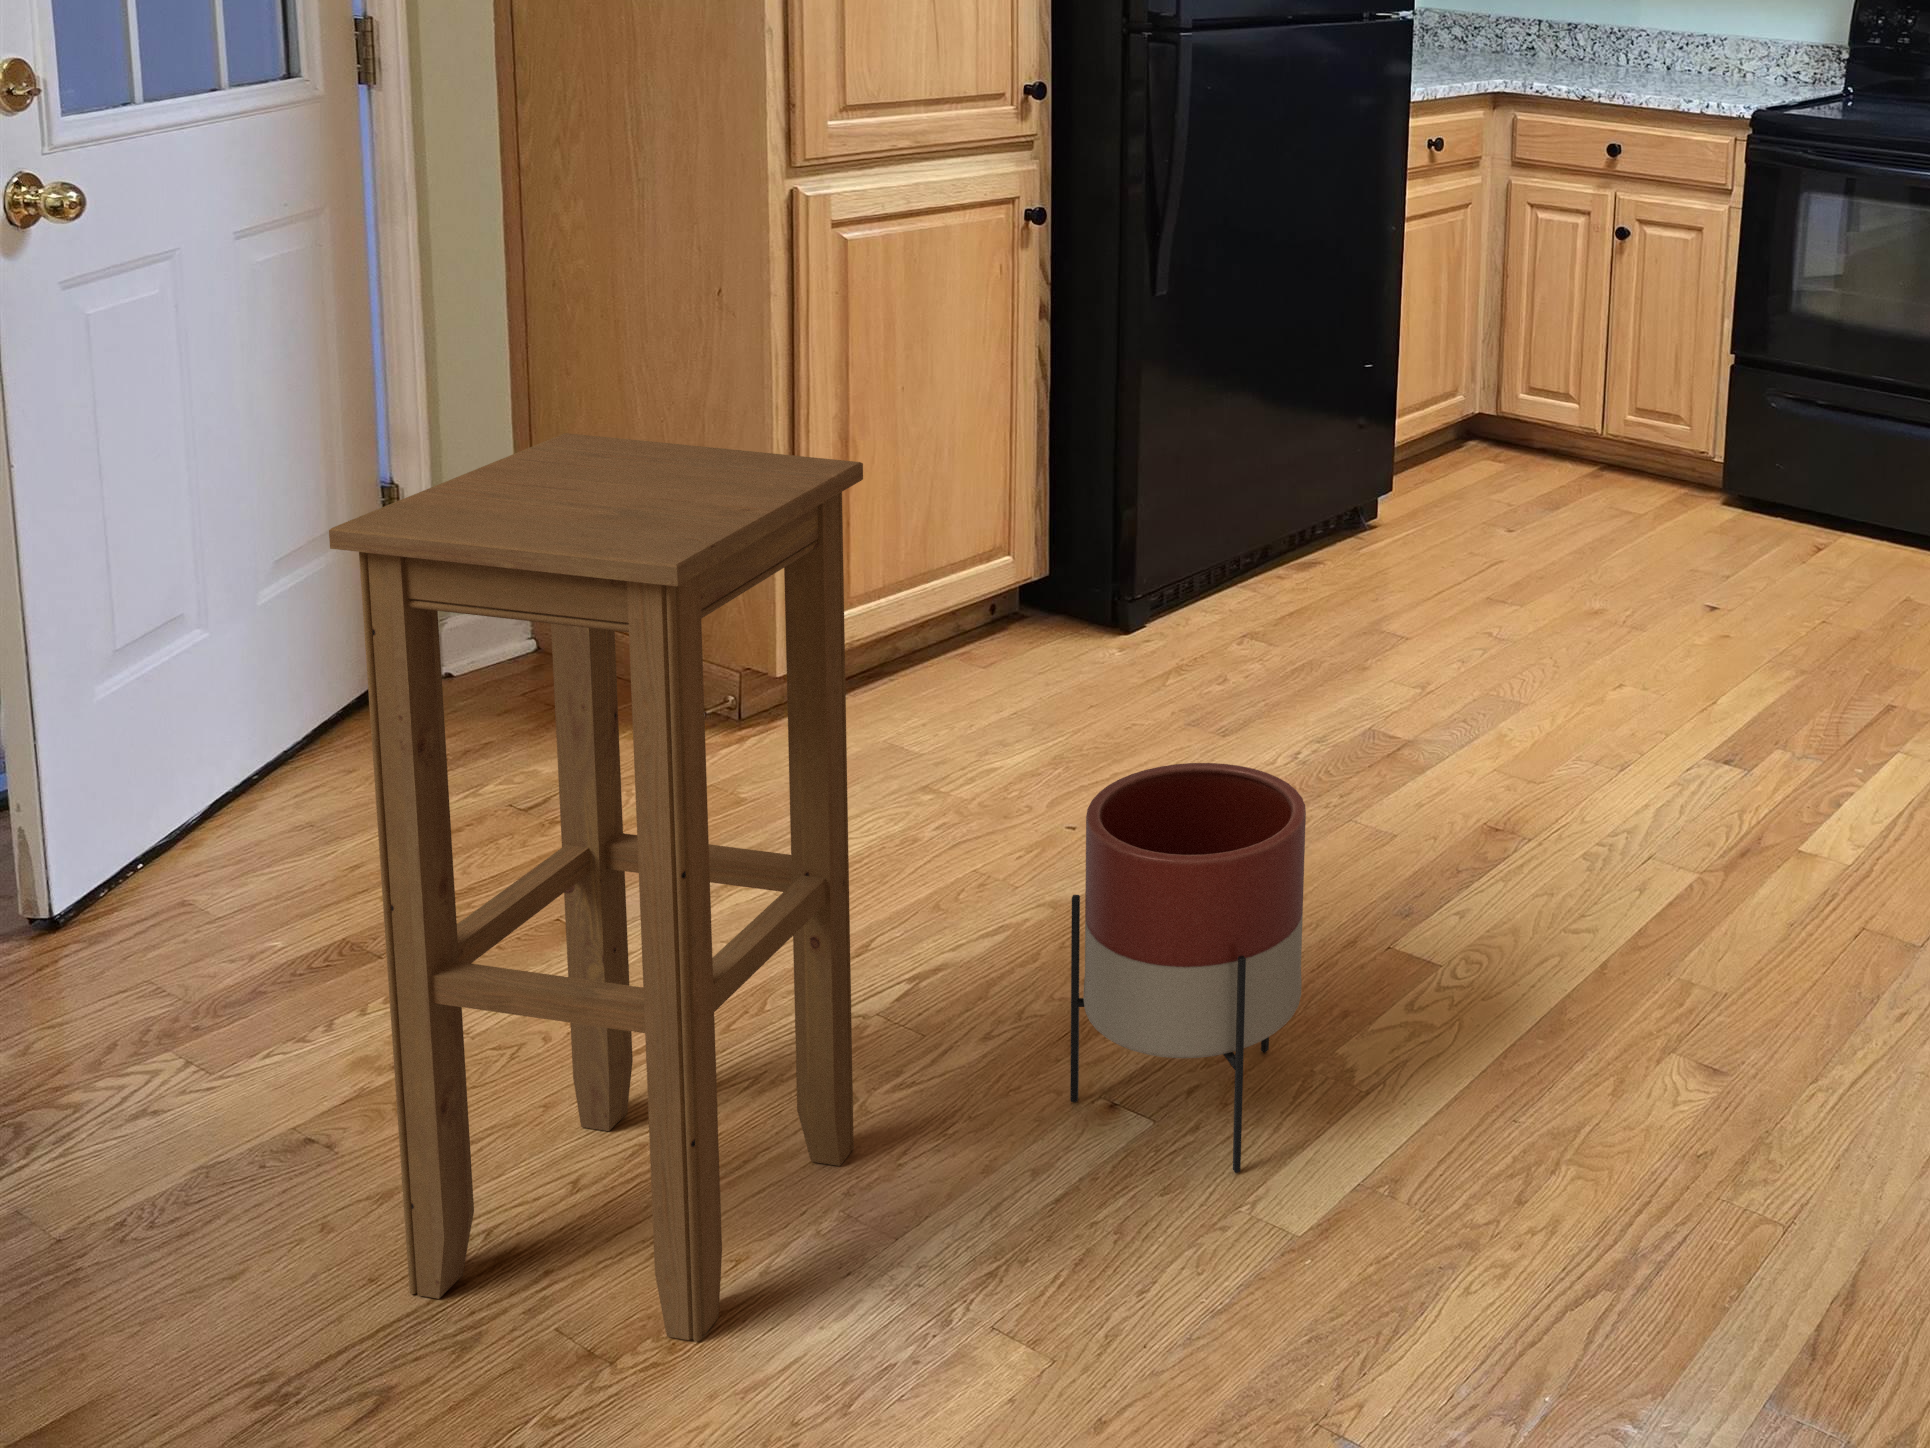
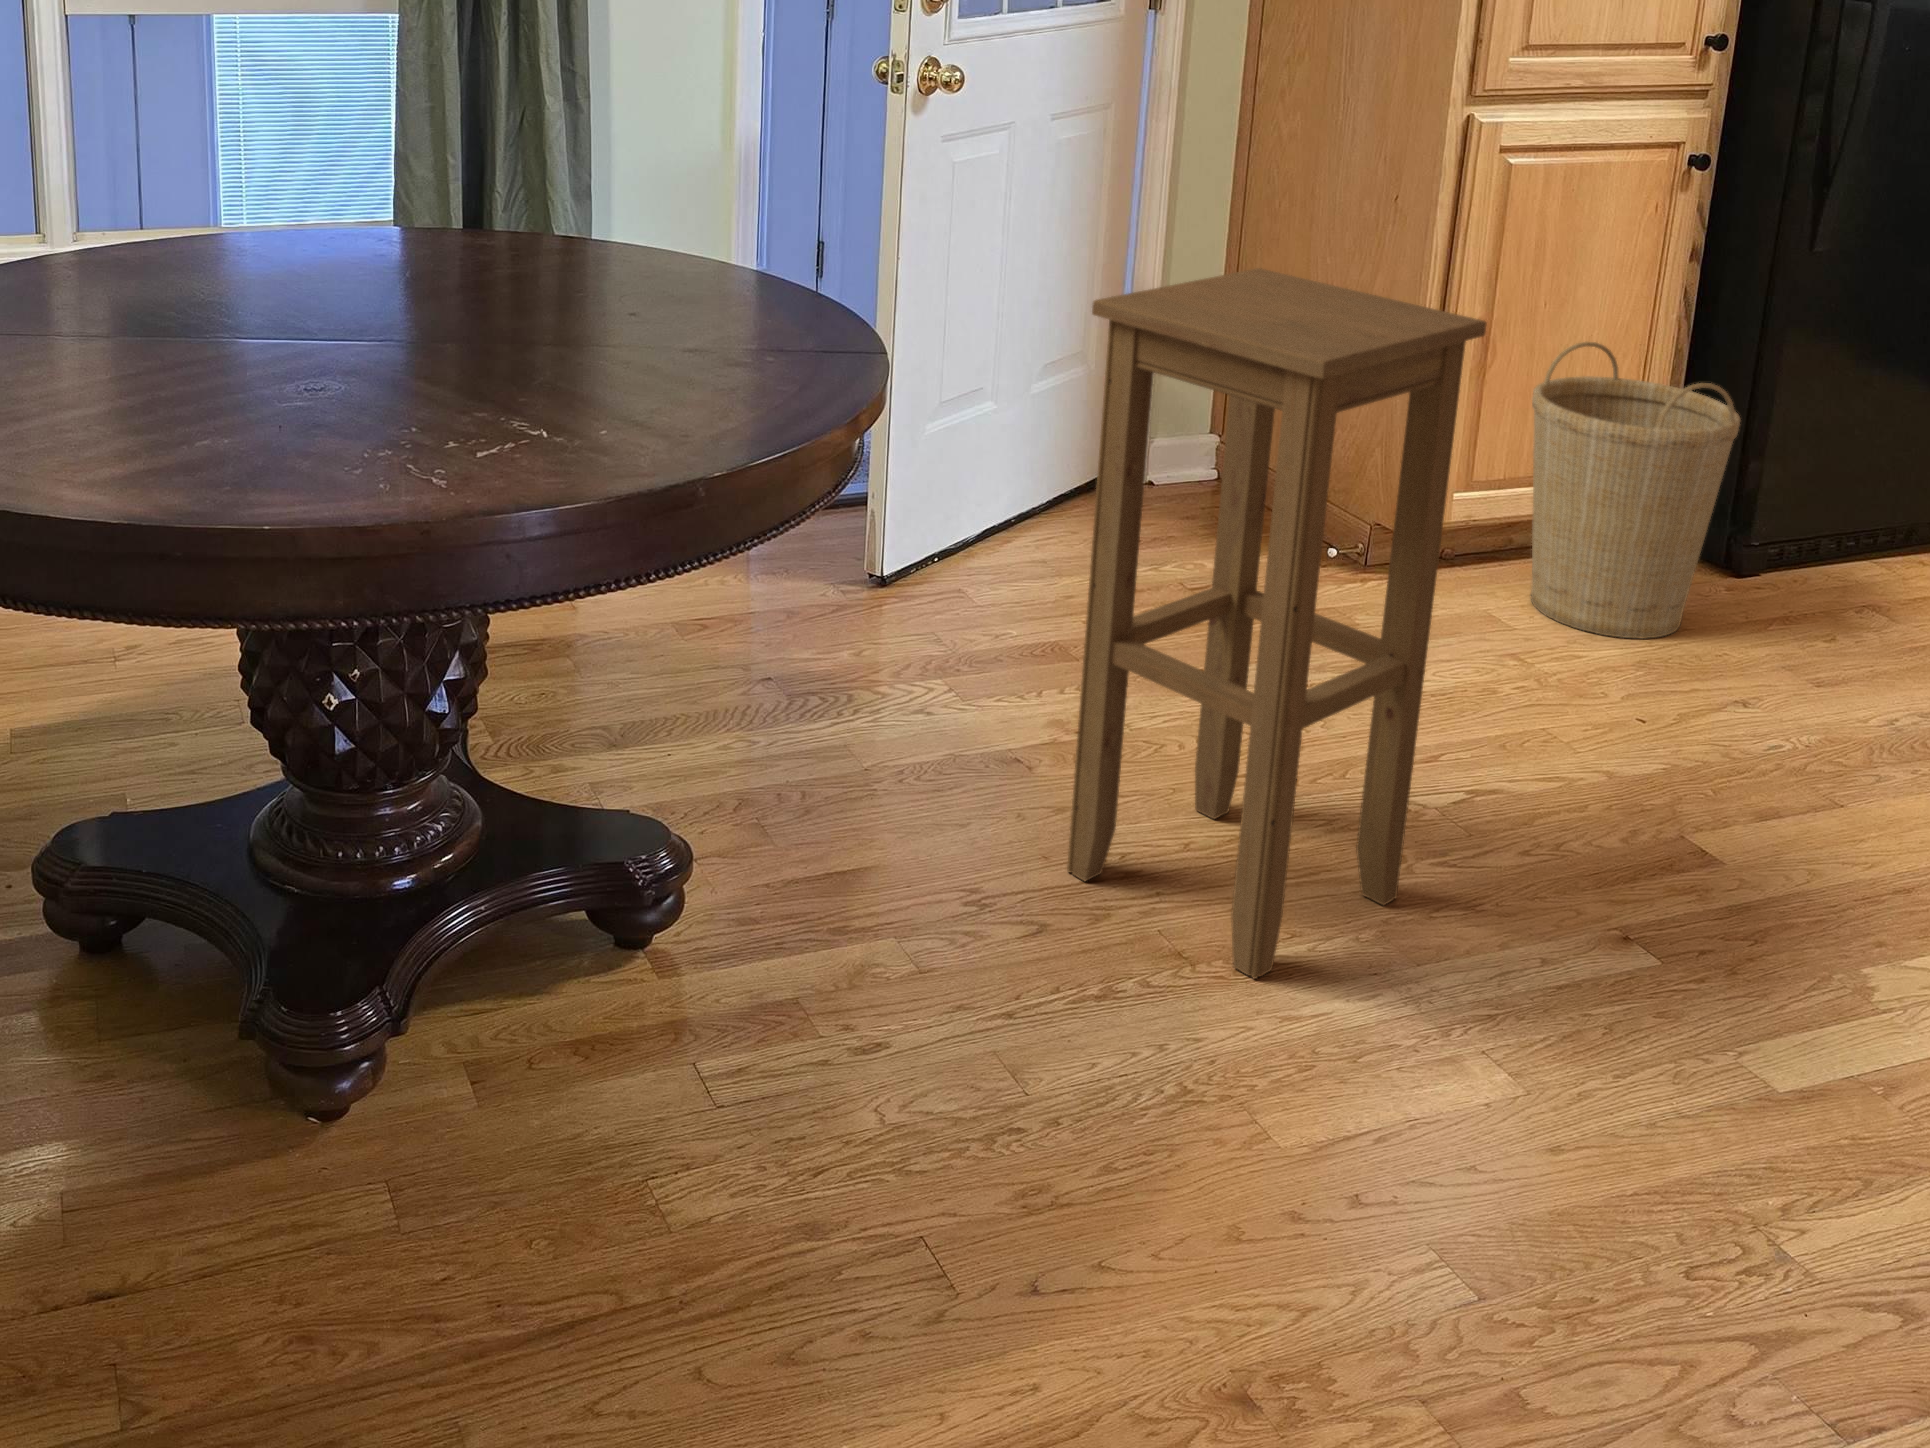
basket: none [904,421,1114,735] -> present [1531,342,1740,638]
planter: present [1070,763,1306,1173] -> none [1592,657,1873,1044]

